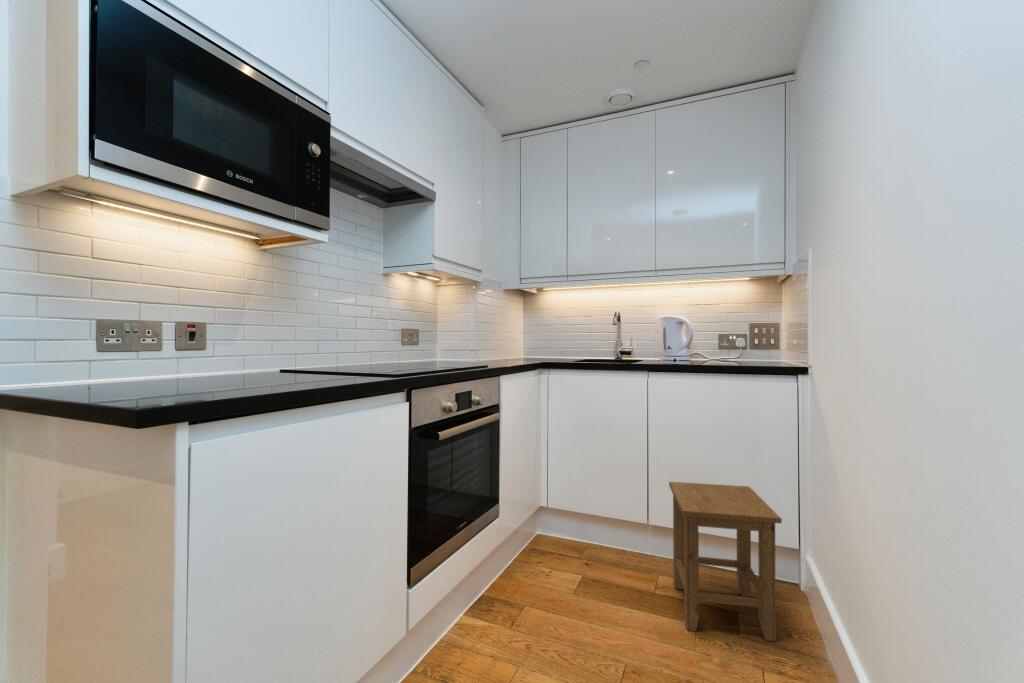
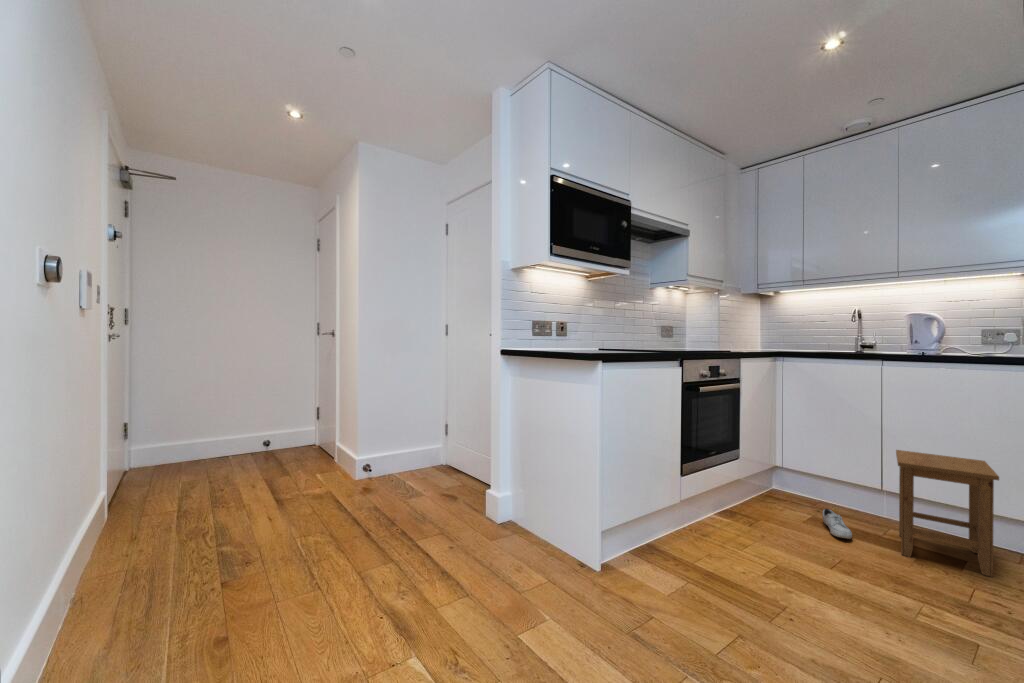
shoe: none [597,568,634,620] -> present [823,509,852,539]

